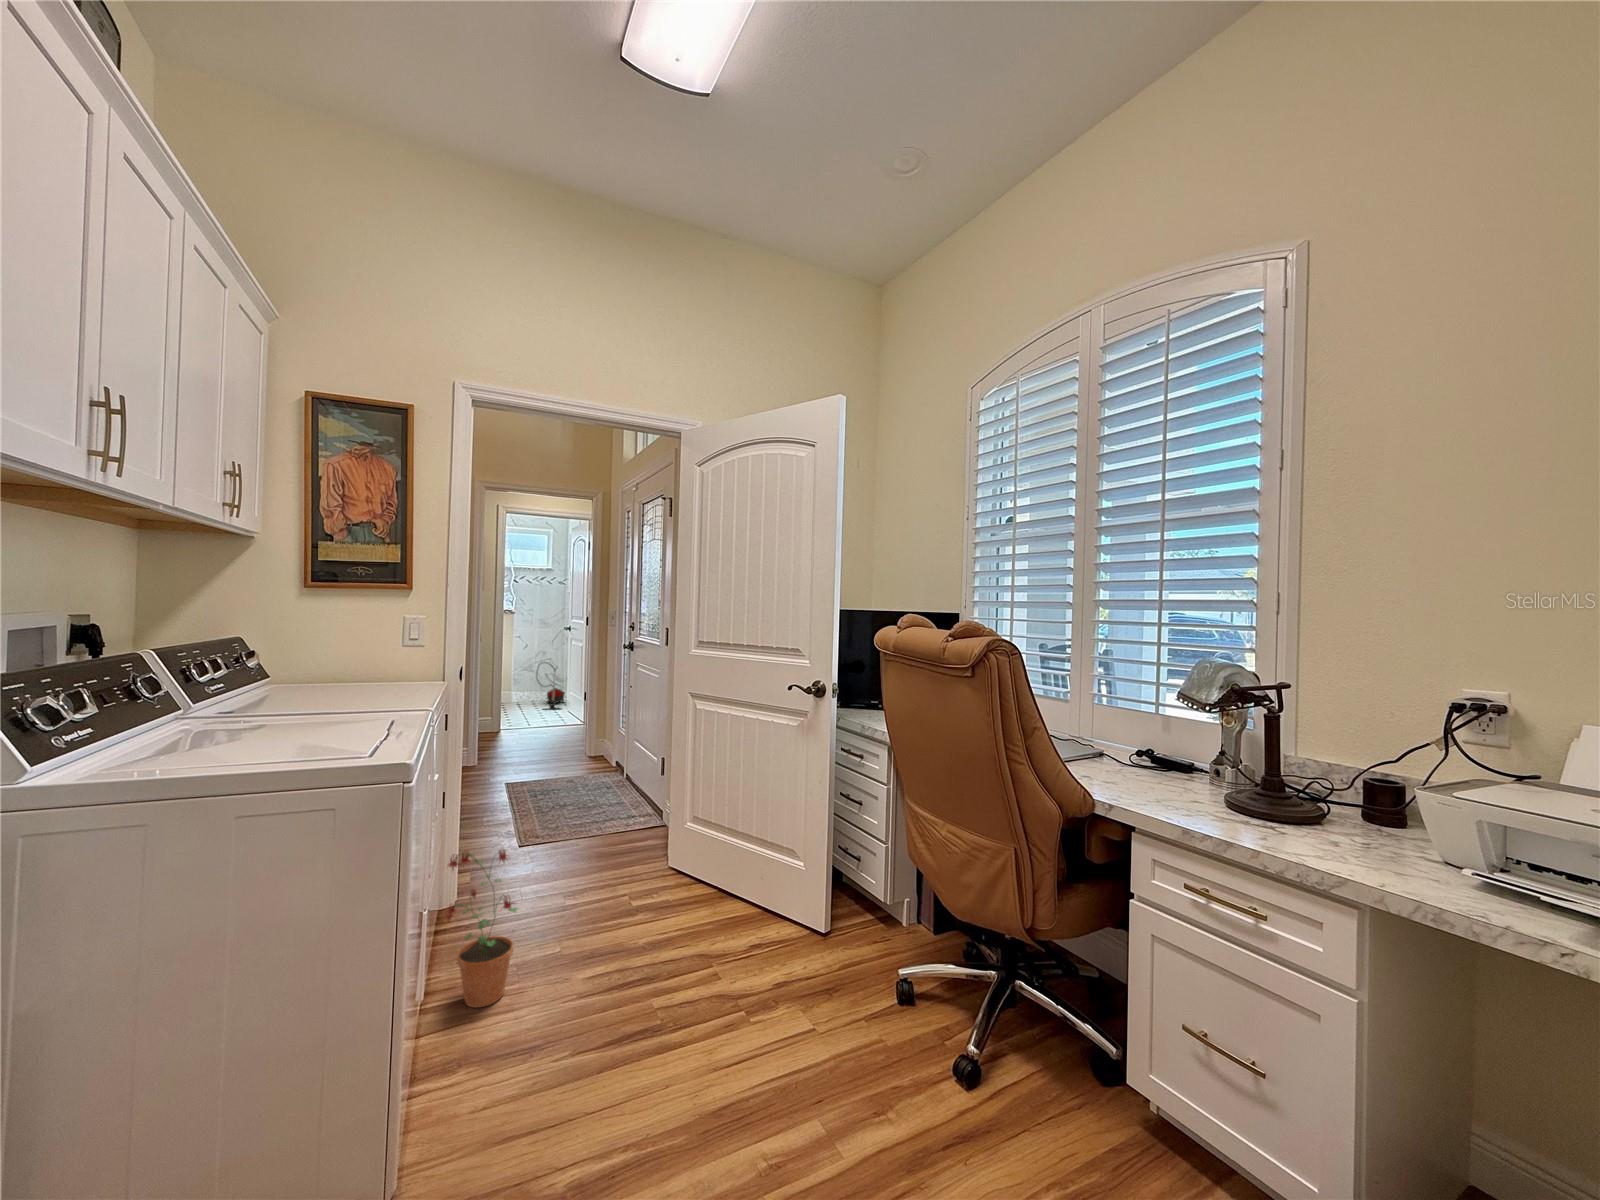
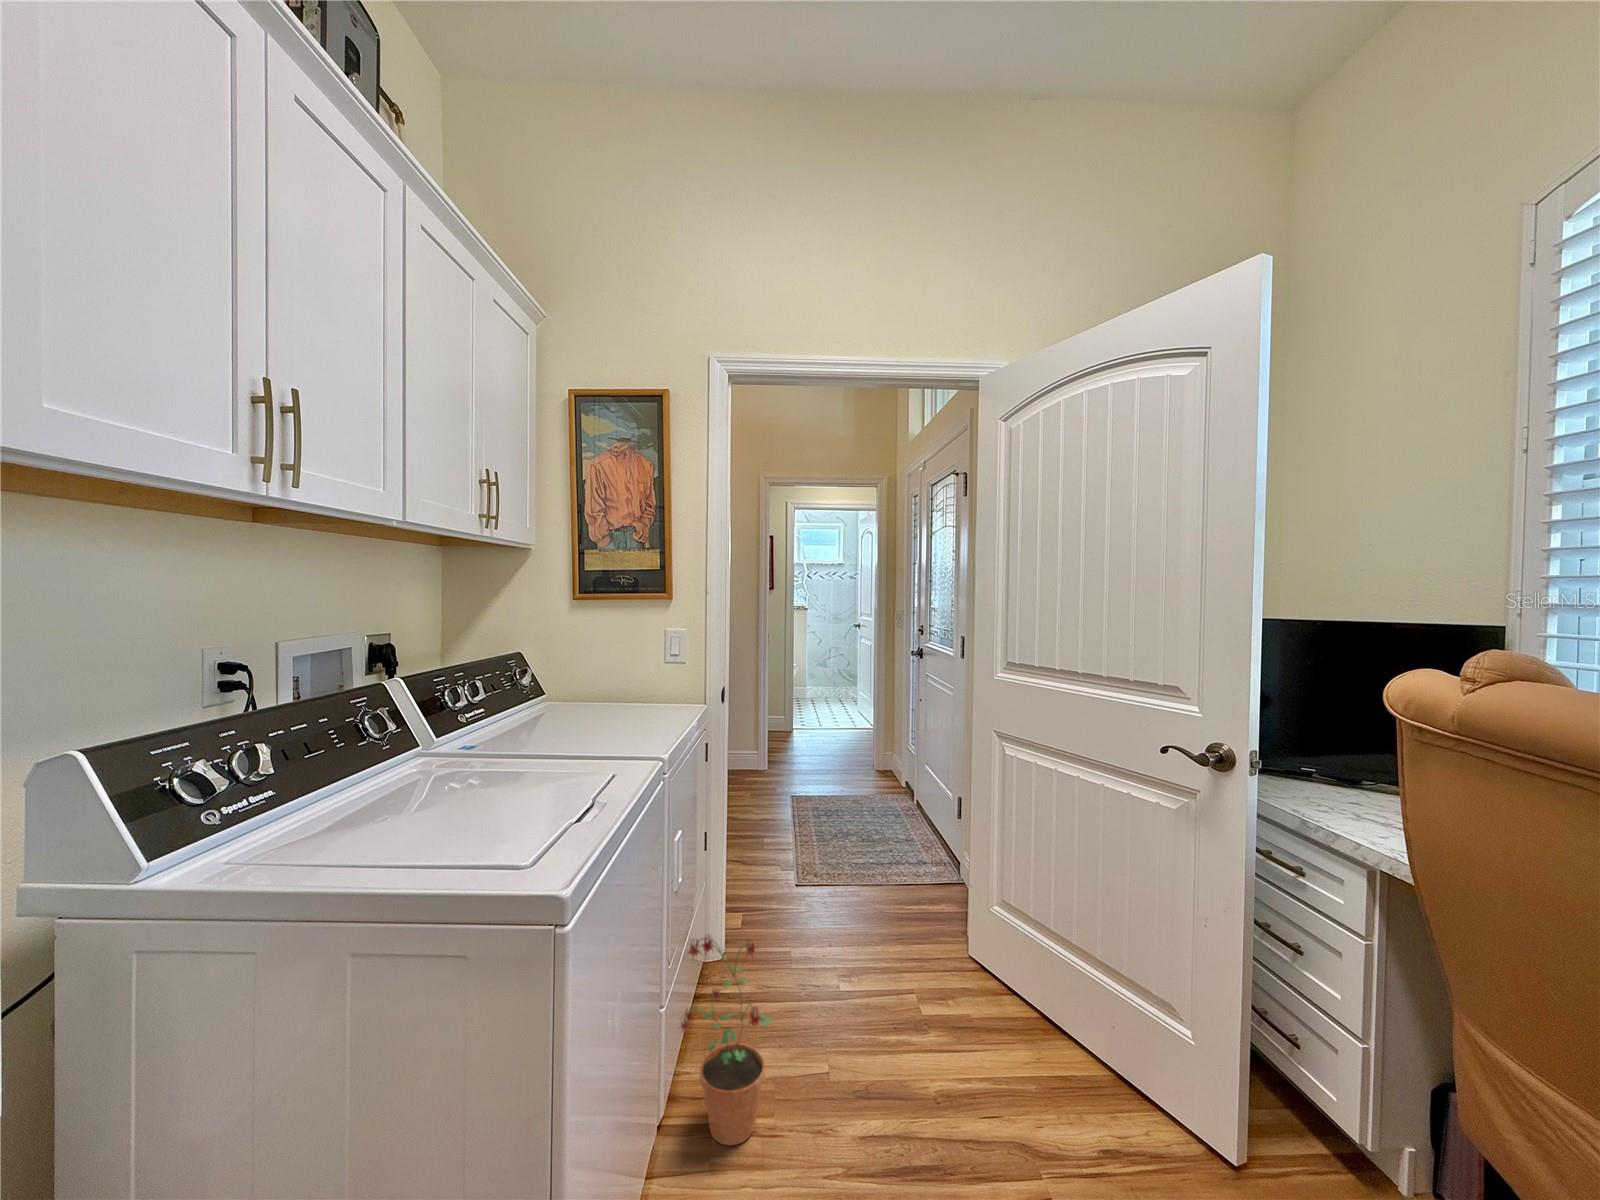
vacuum cleaner: present [536,665,565,710] -> none [828,659,856,709]

